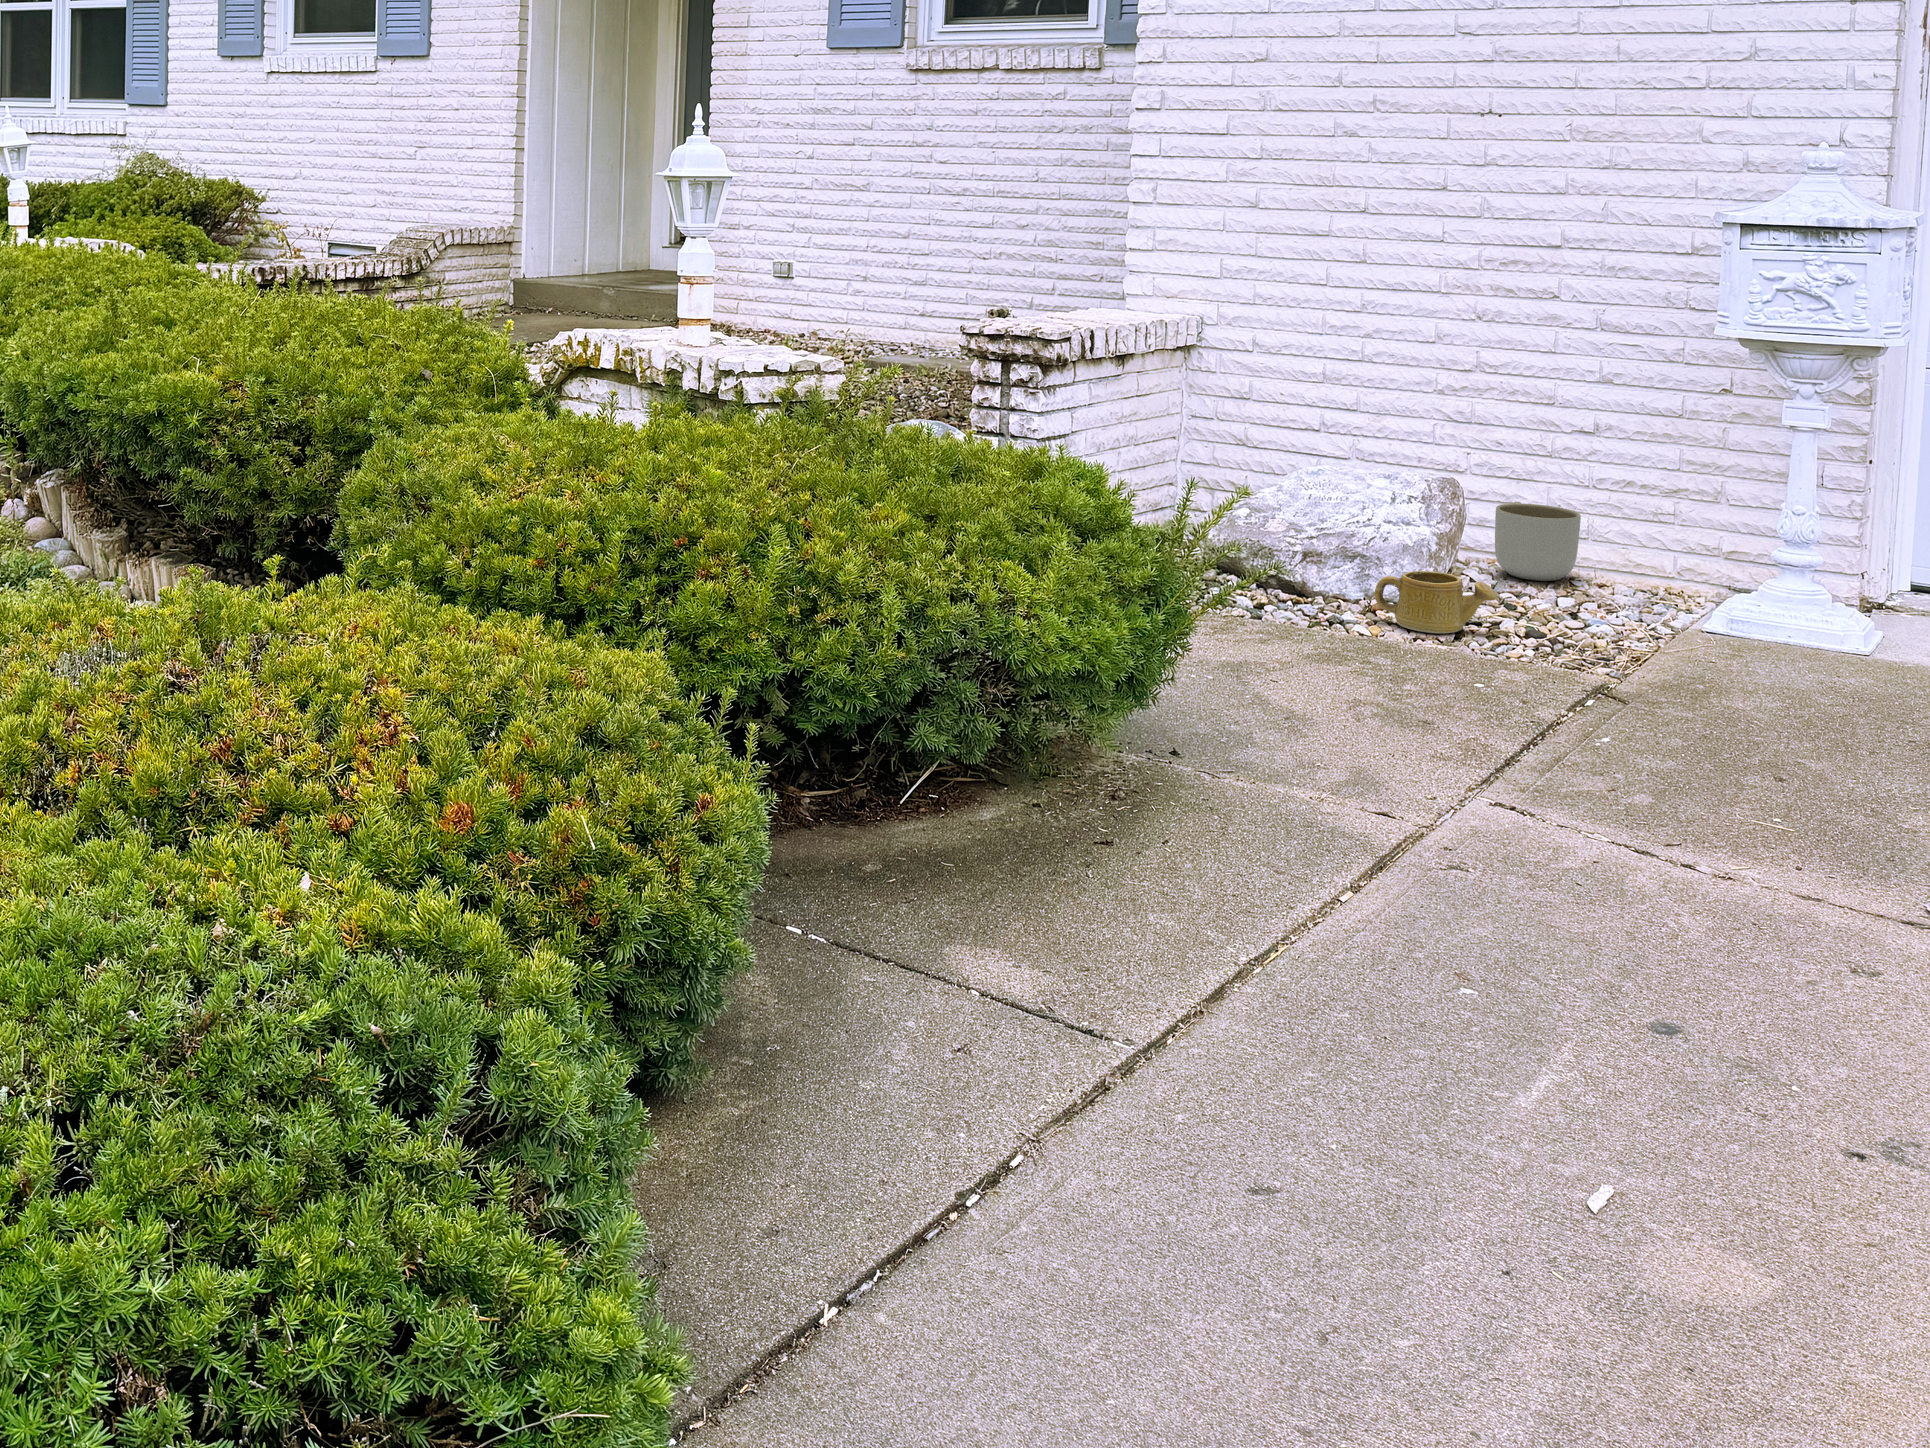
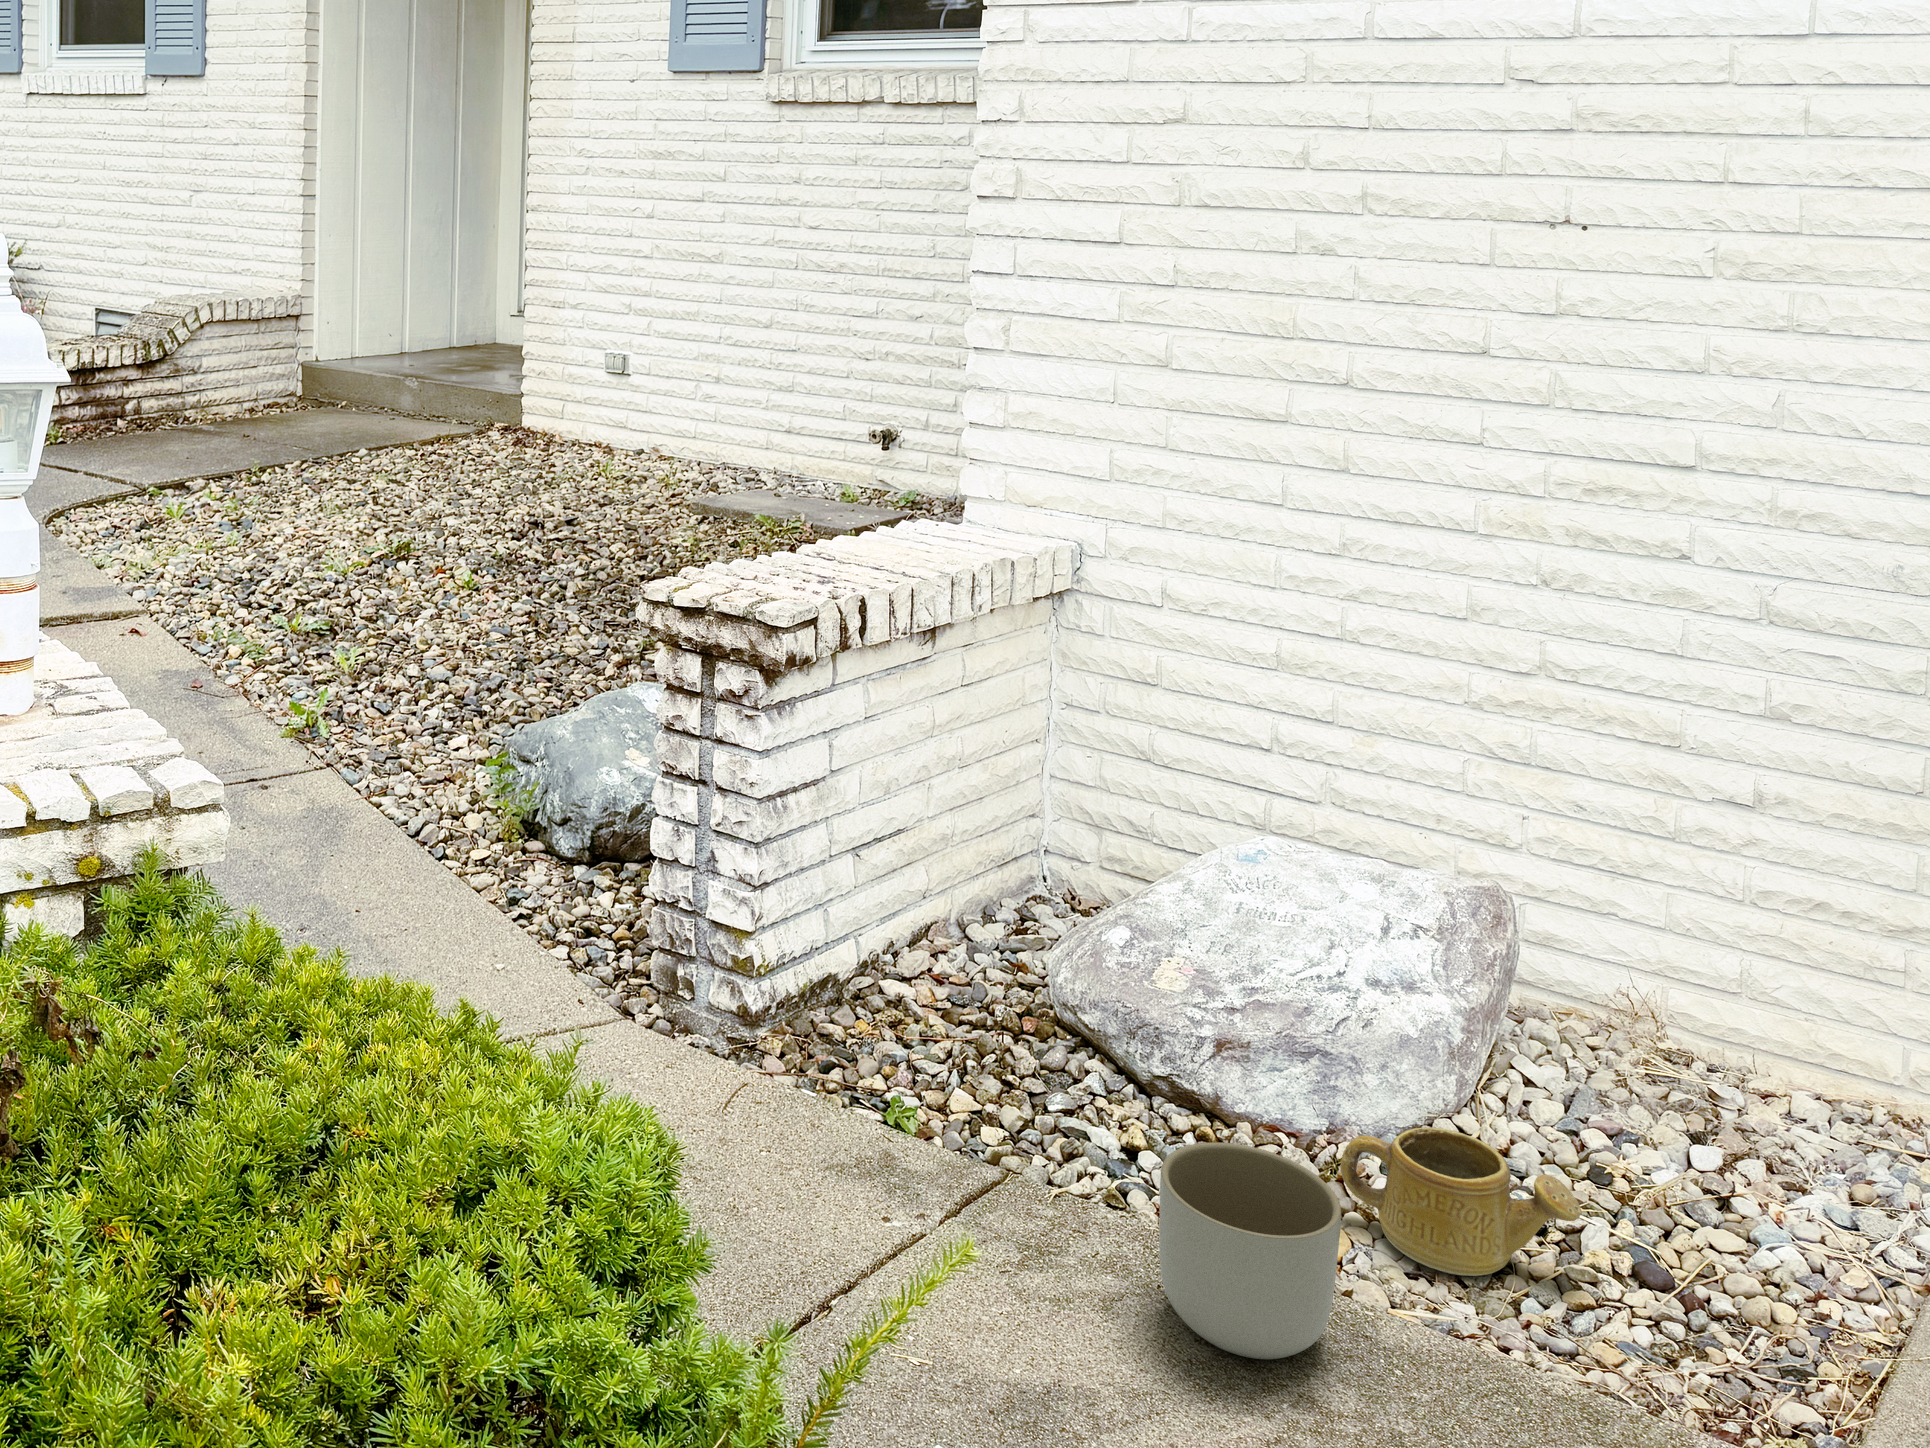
planter: present [1495,504,1581,581] -> present [1159,1142,1341,1359]

